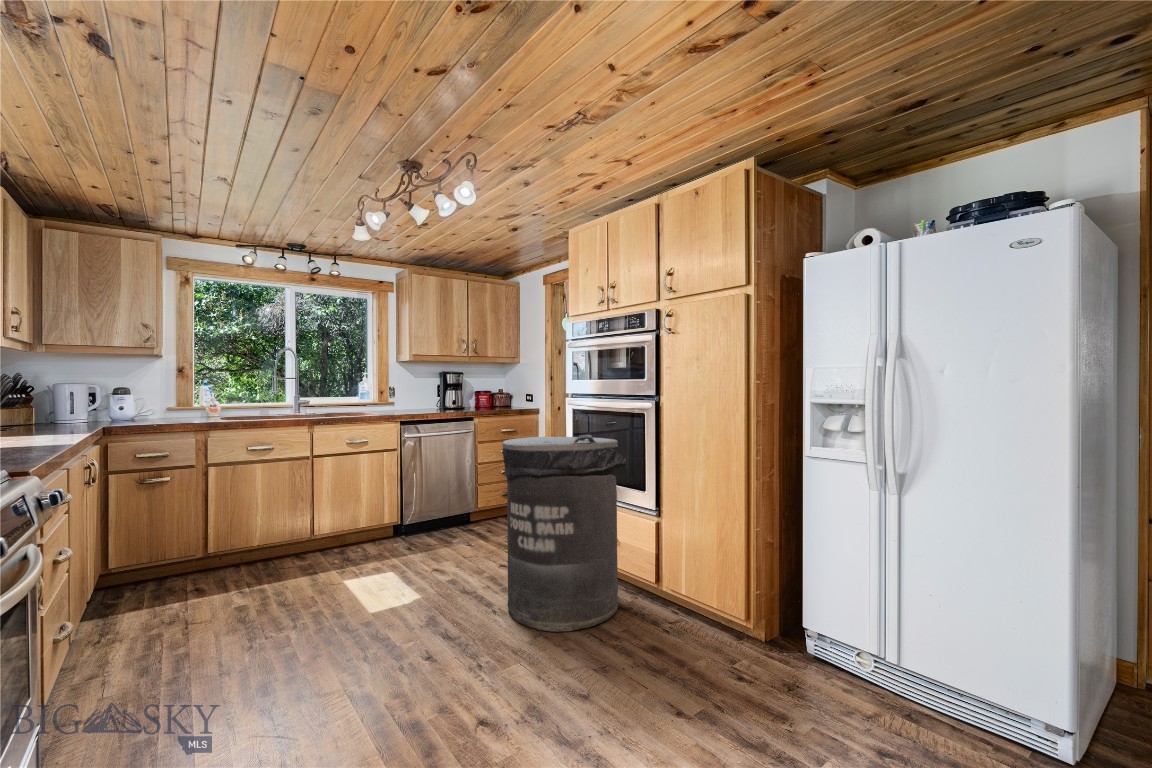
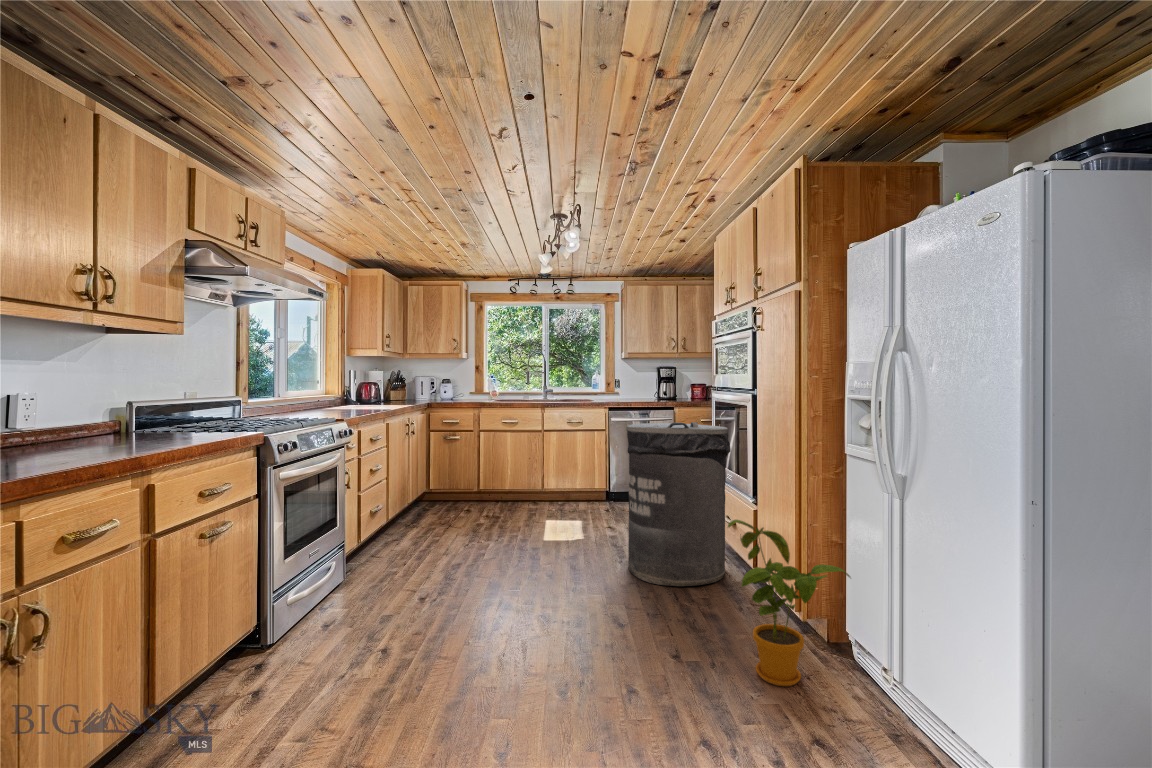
house plant: none [721,542,825,713] -> present [728,520,850,686]

